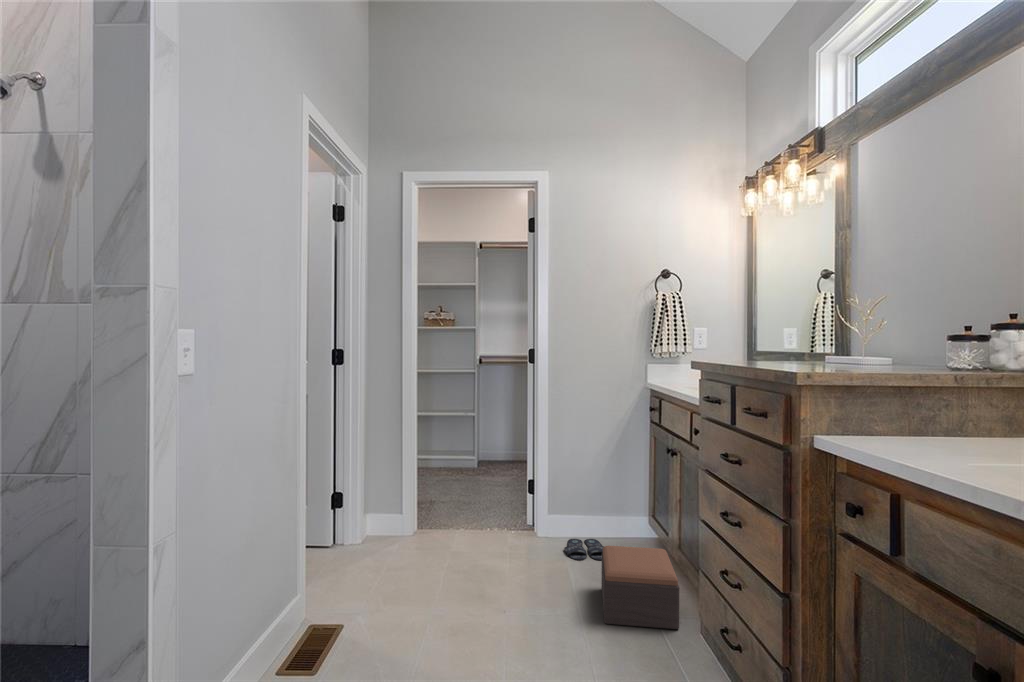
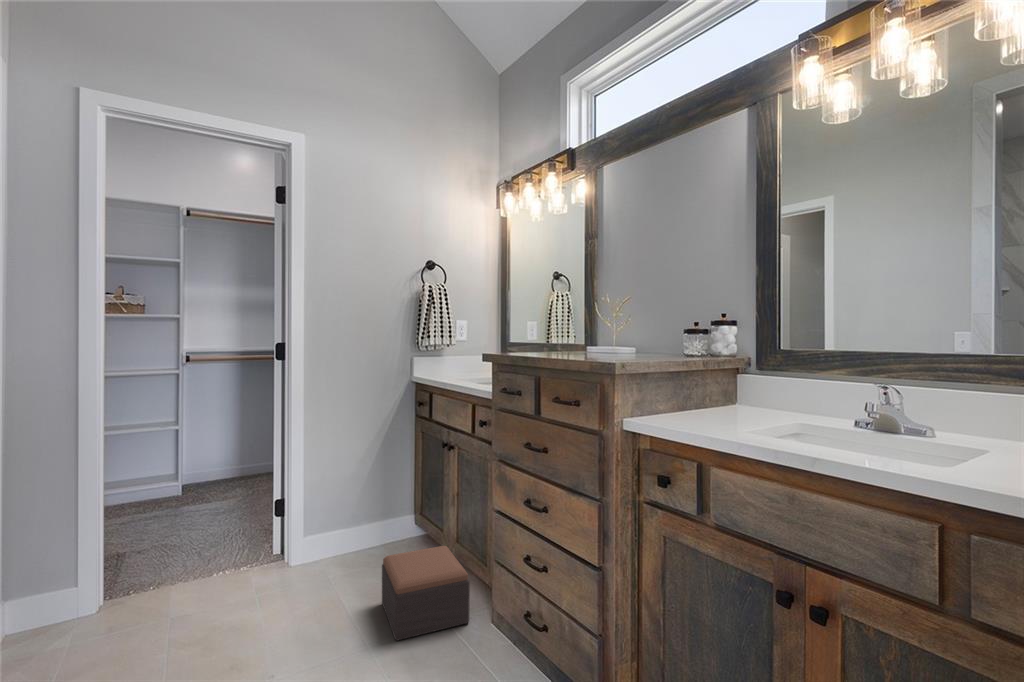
slippers: present [564,539,604,560] -> none [328,550,379,579]

